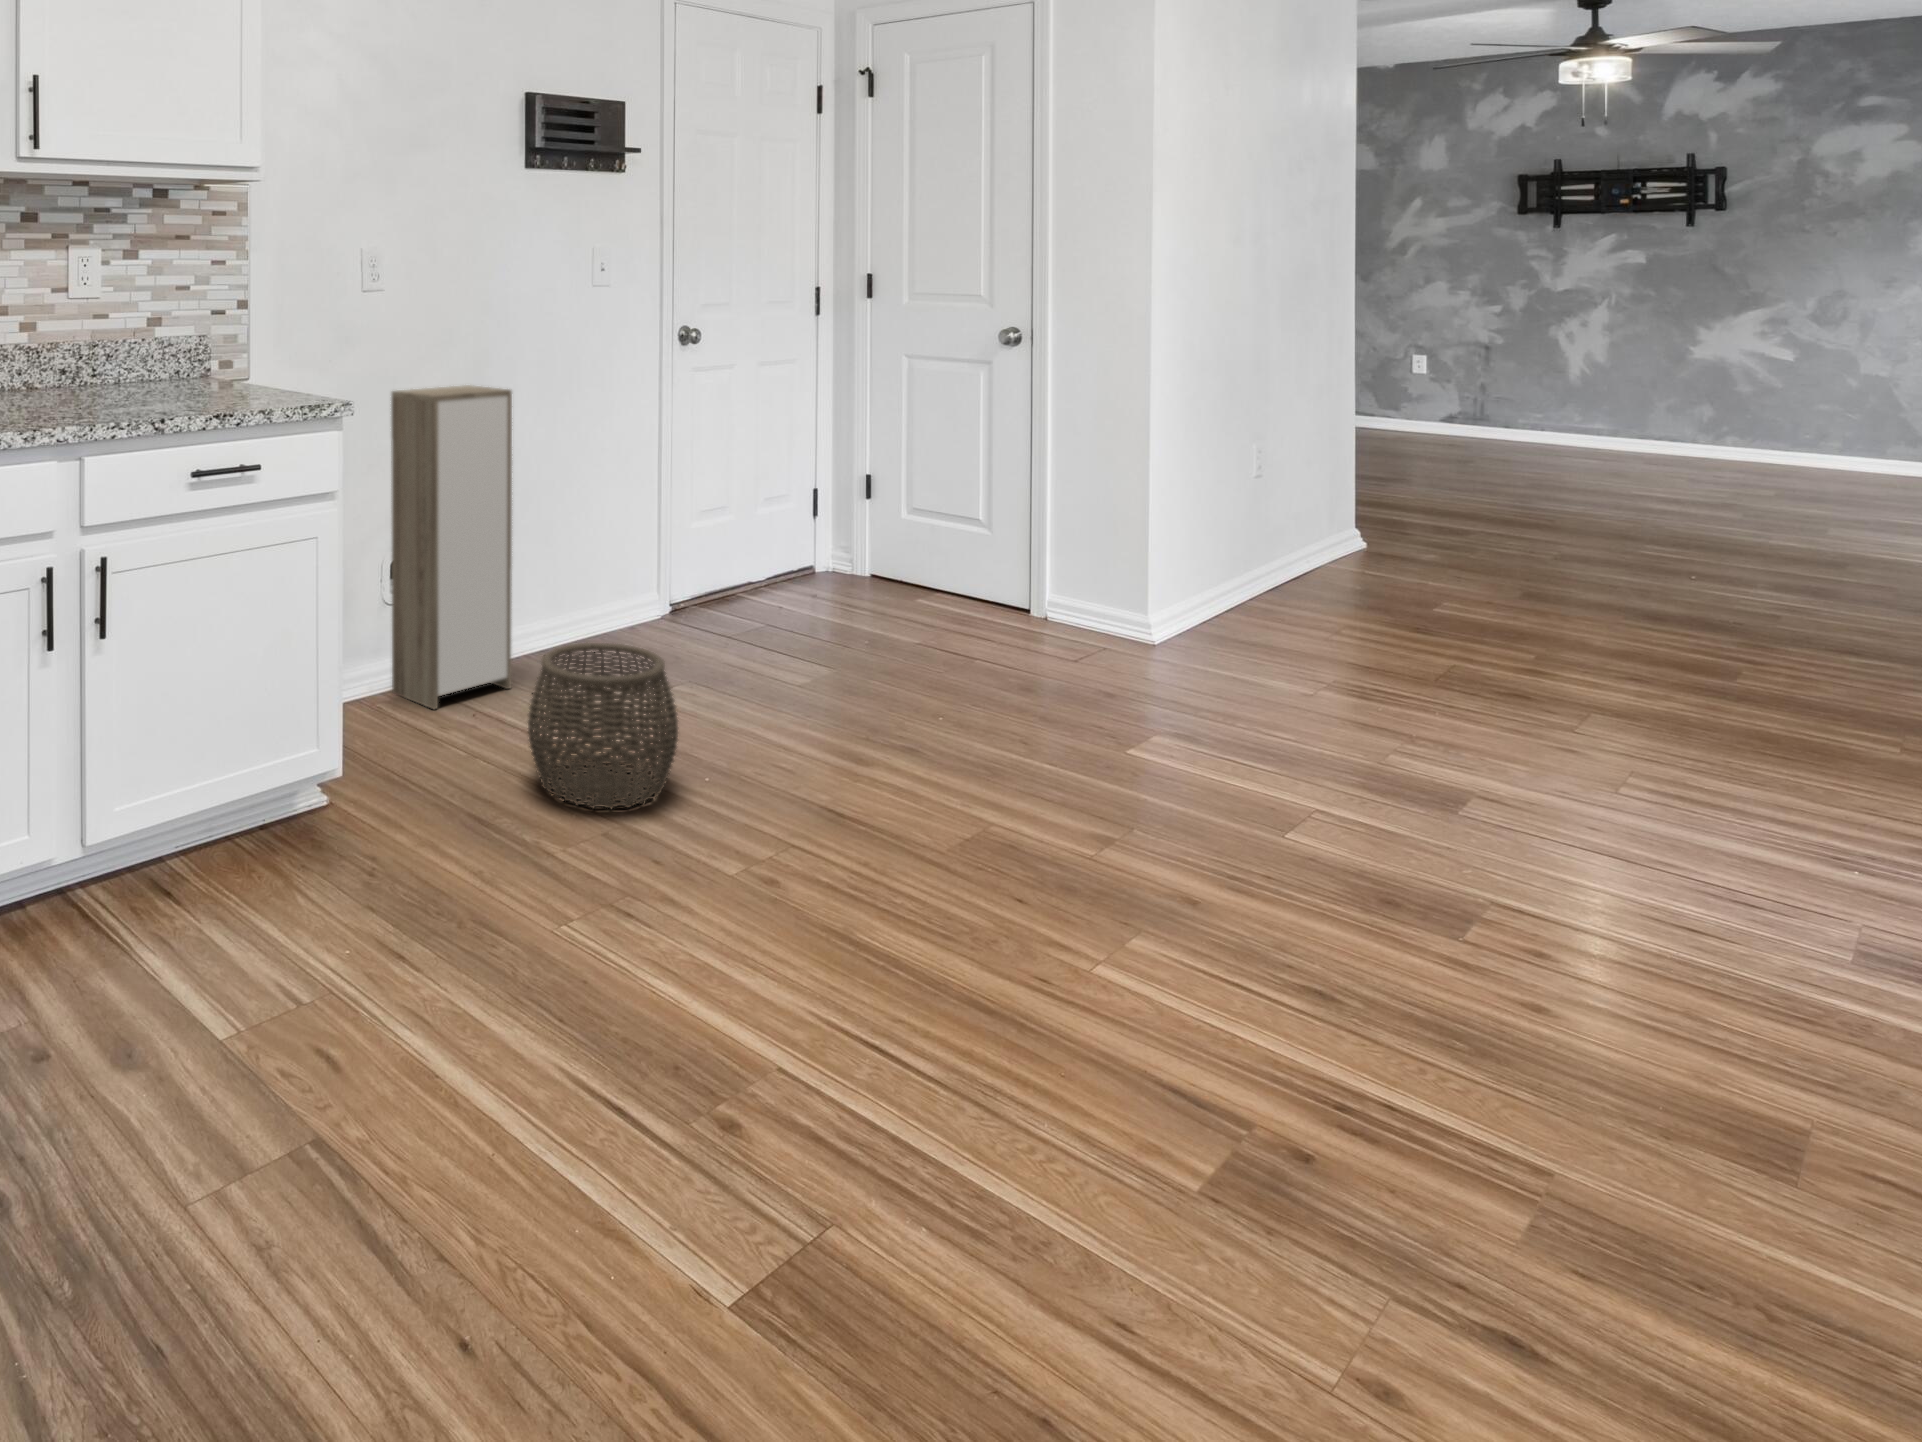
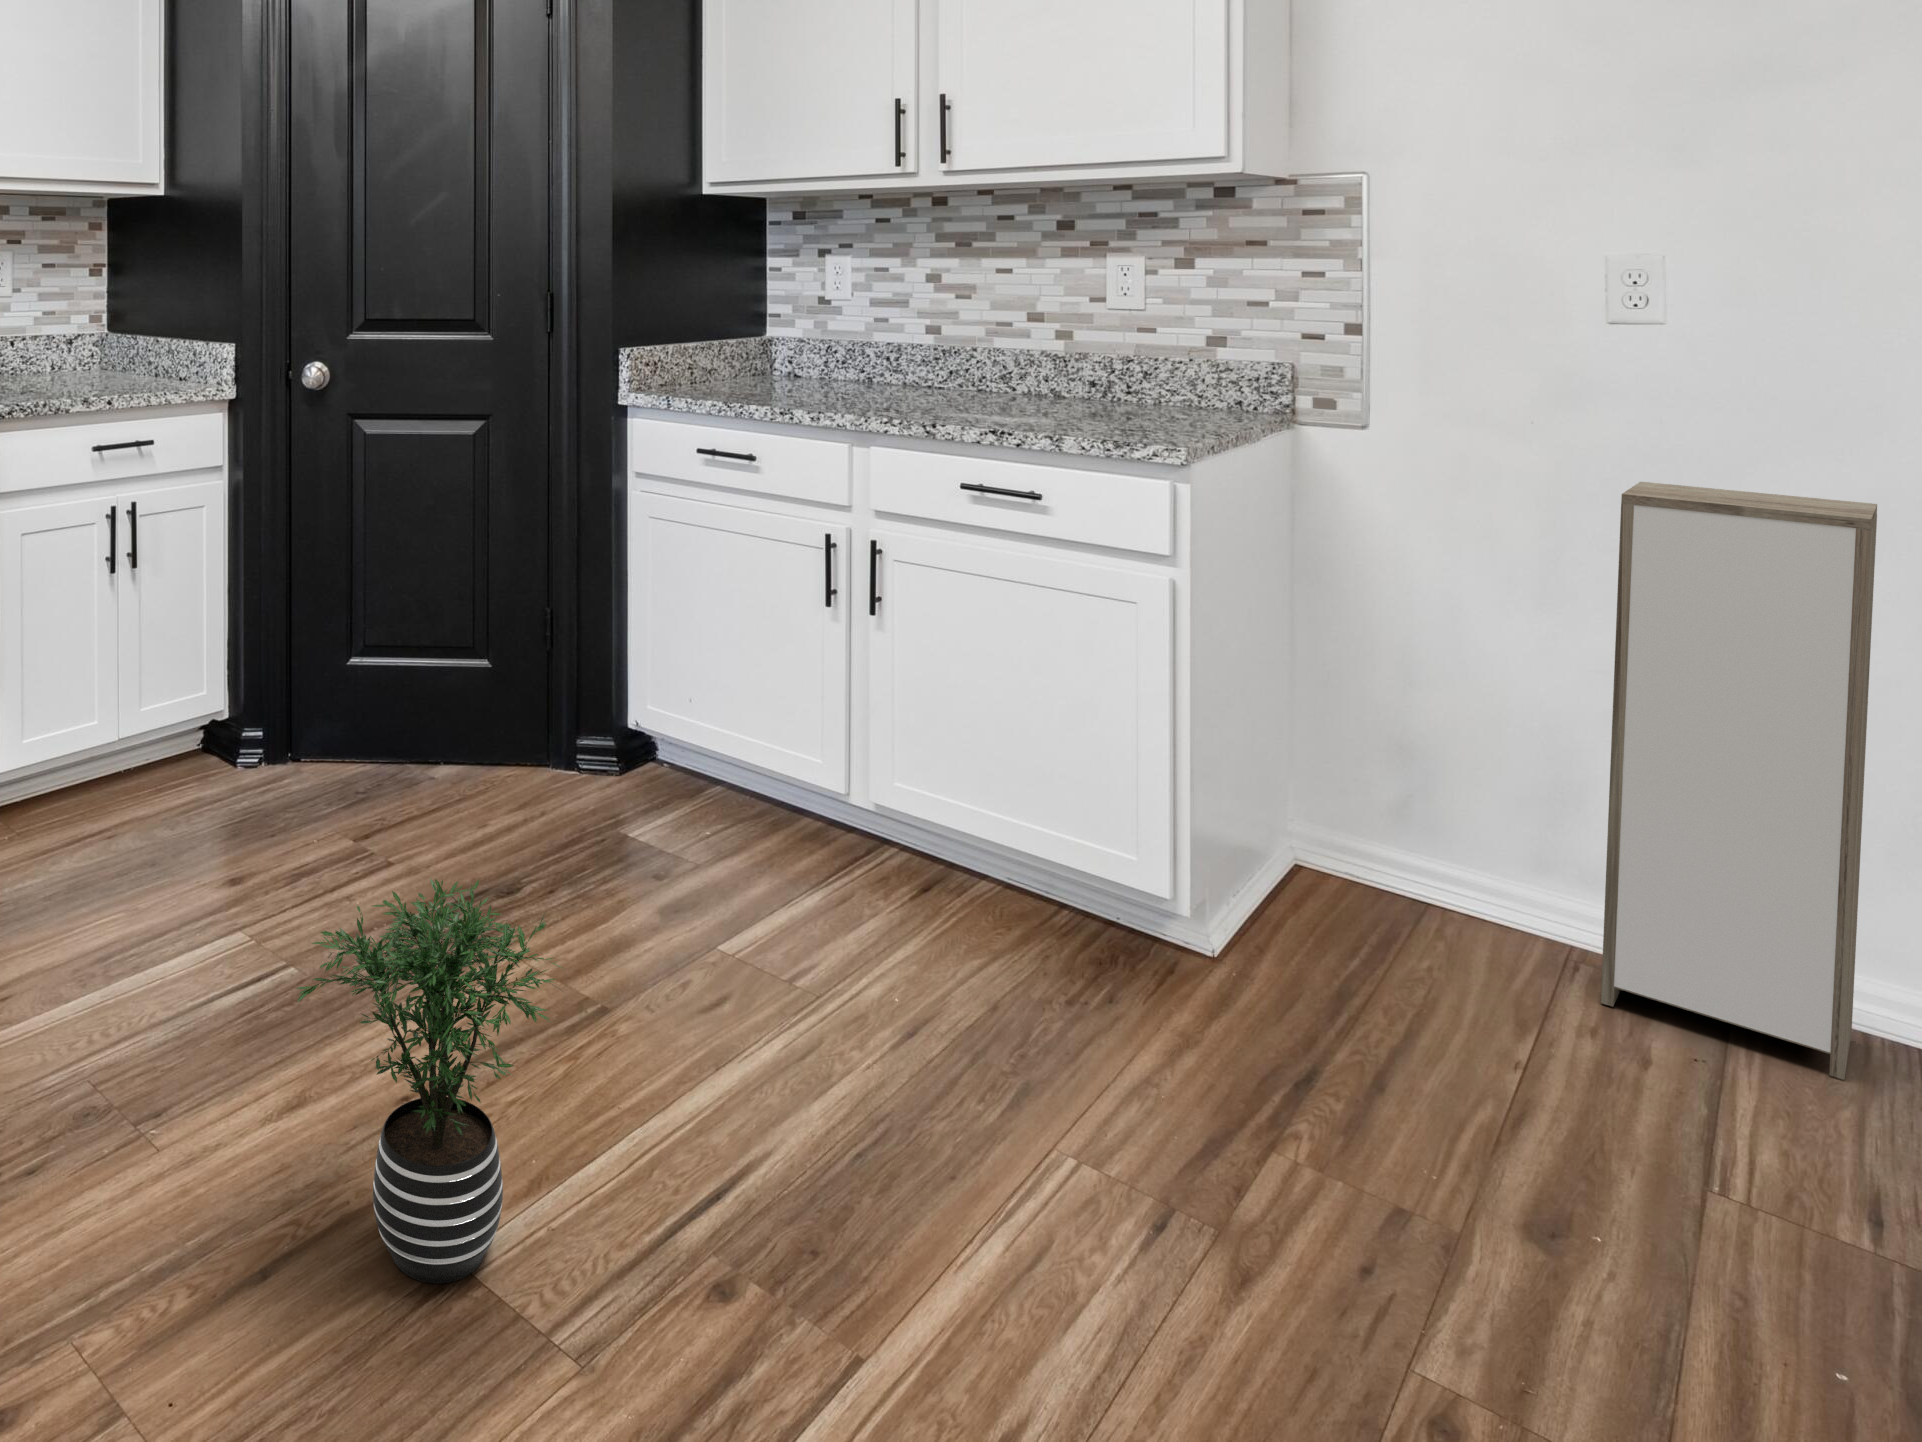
woven basket: present [528,643,678,809] -> none [1338,912,1671,1247]
potted plant: none [644,871,908,1286] -> present [296,878,562,1283]

